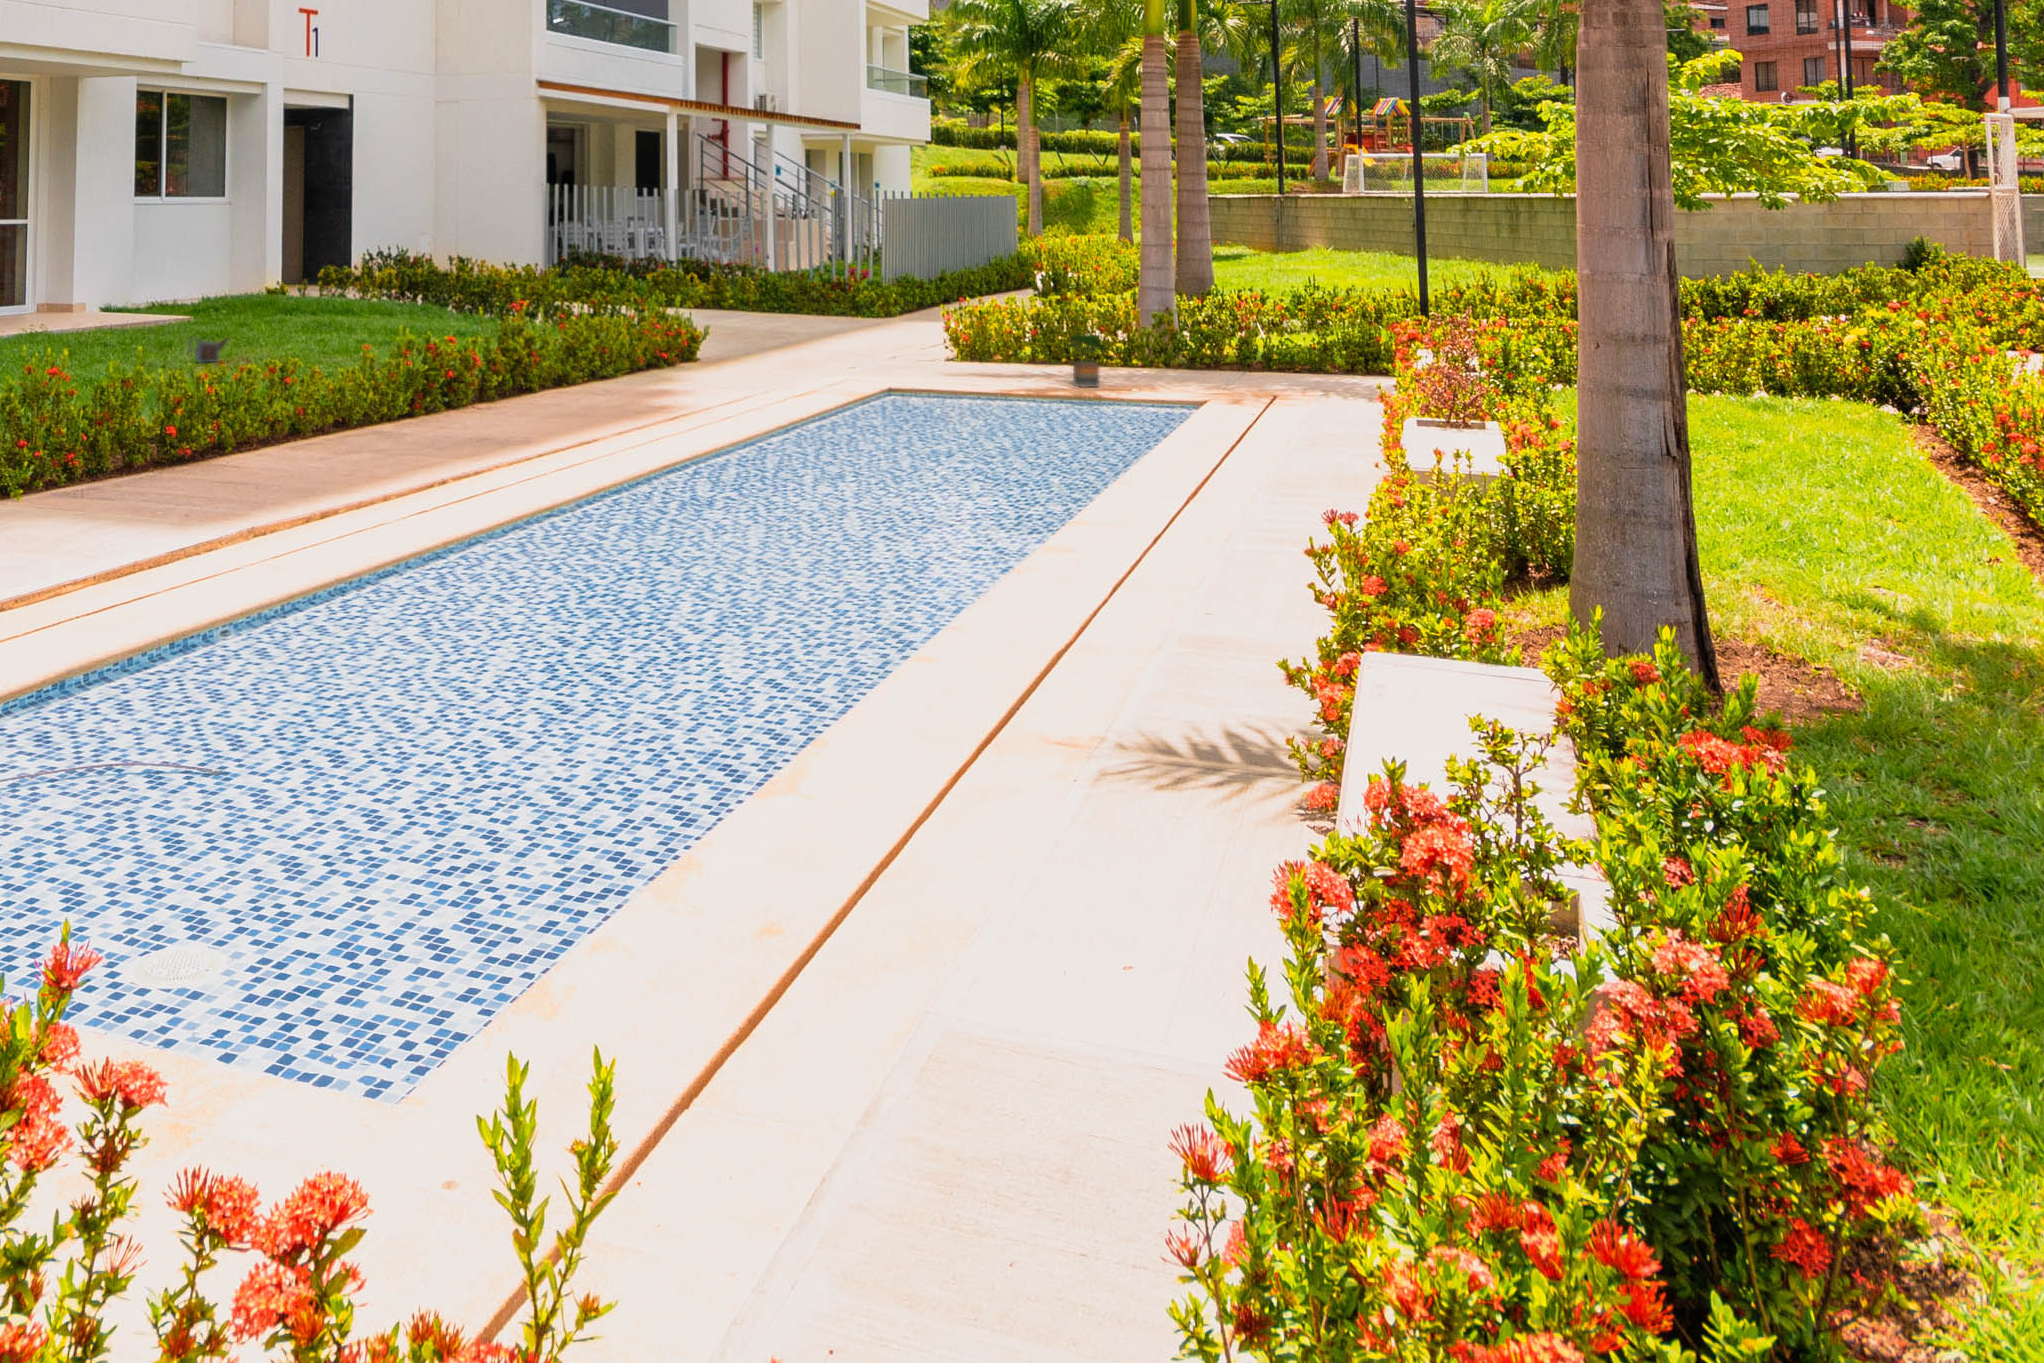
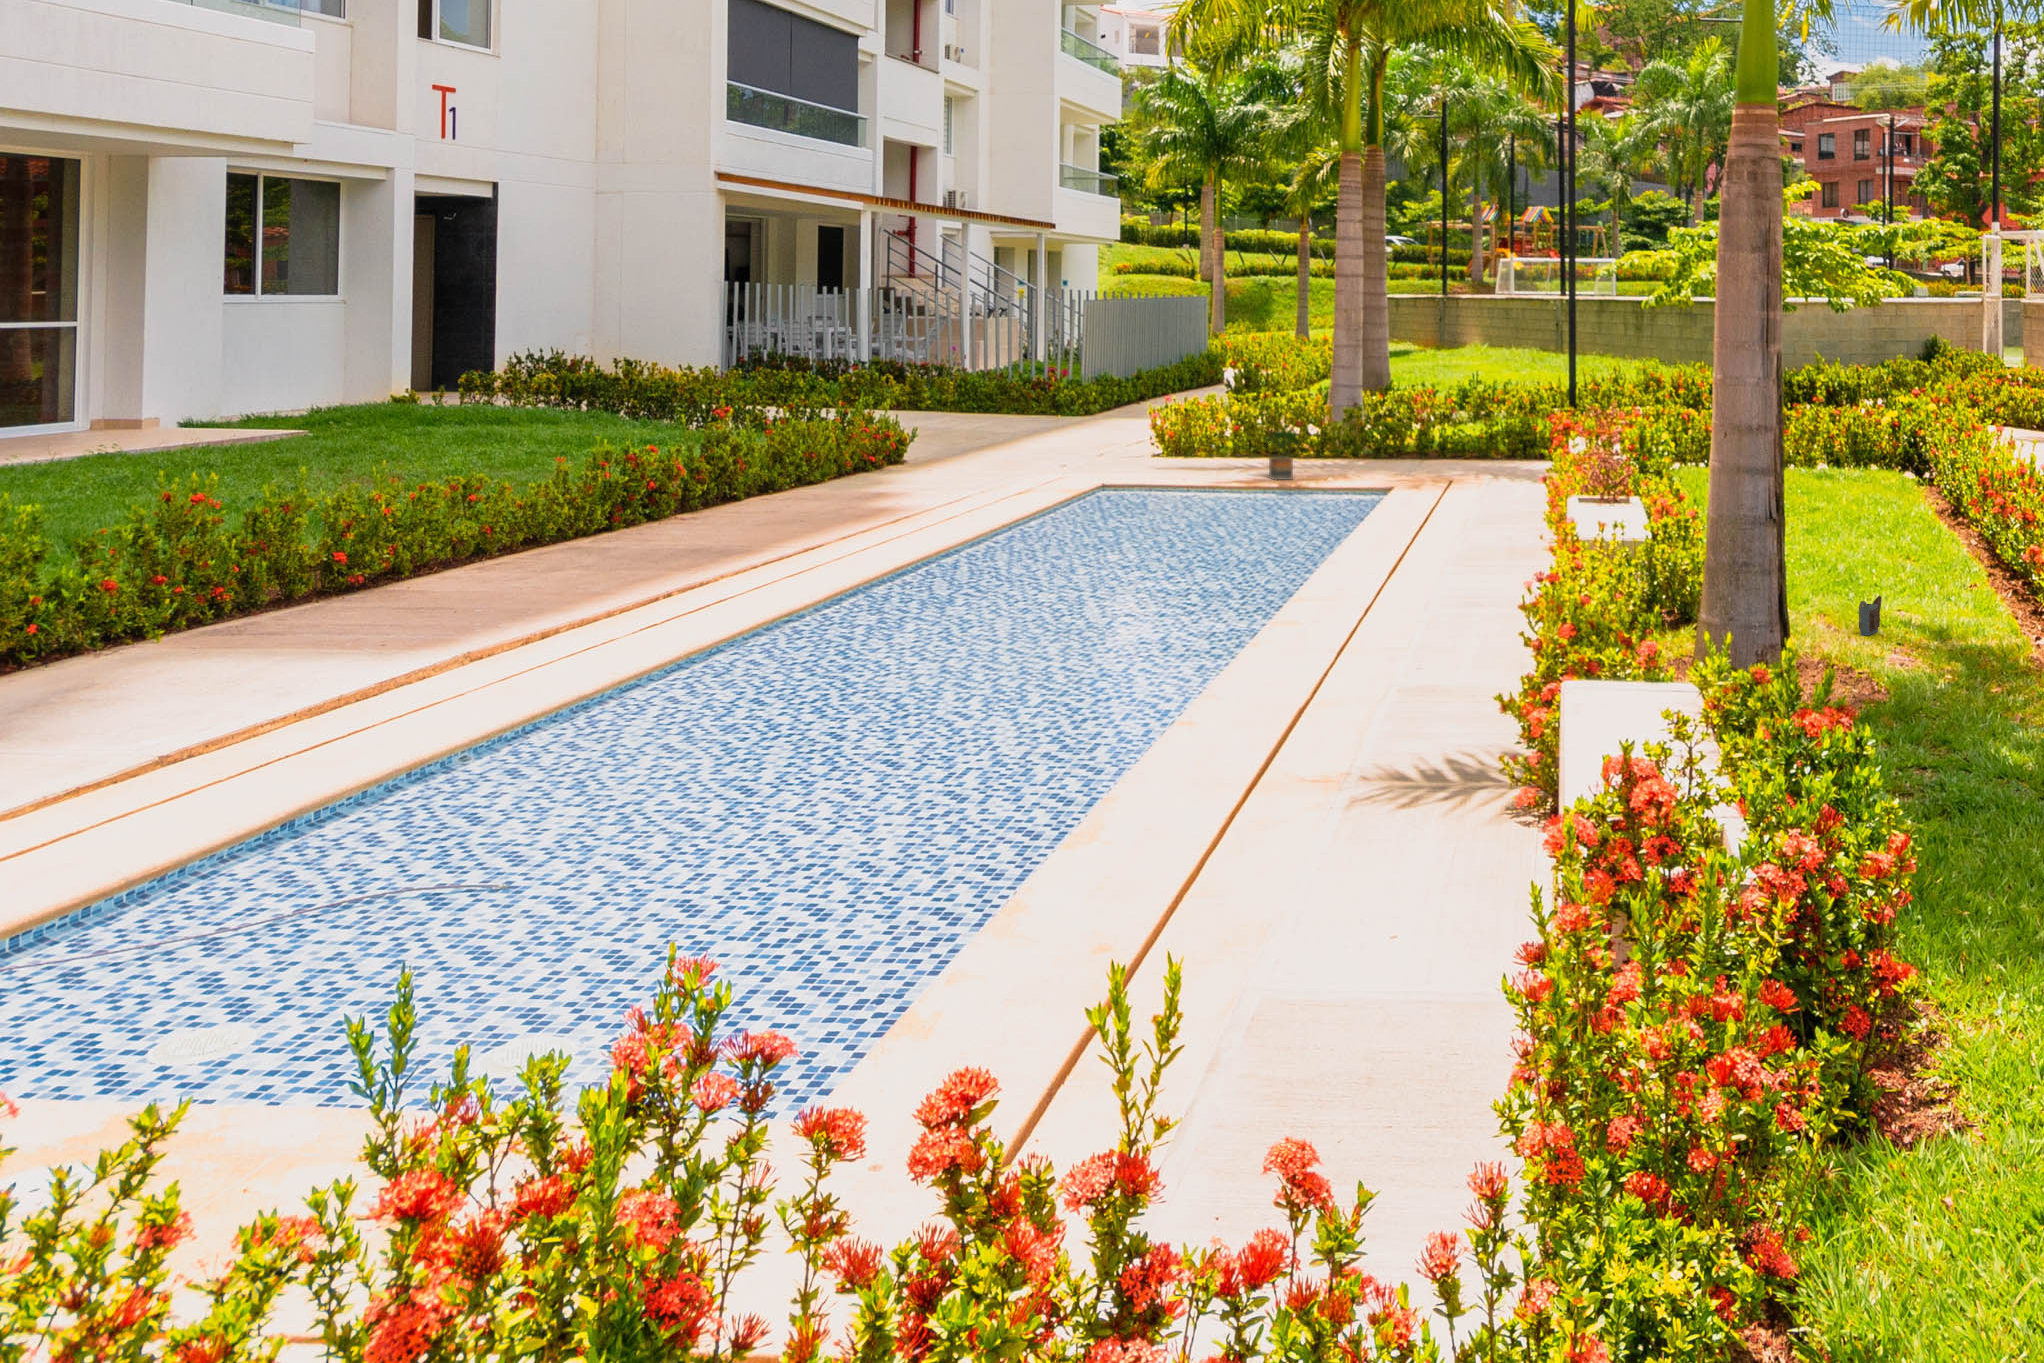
watering can: present [189,338,228,363] -> present [1858,596,1882,636]

